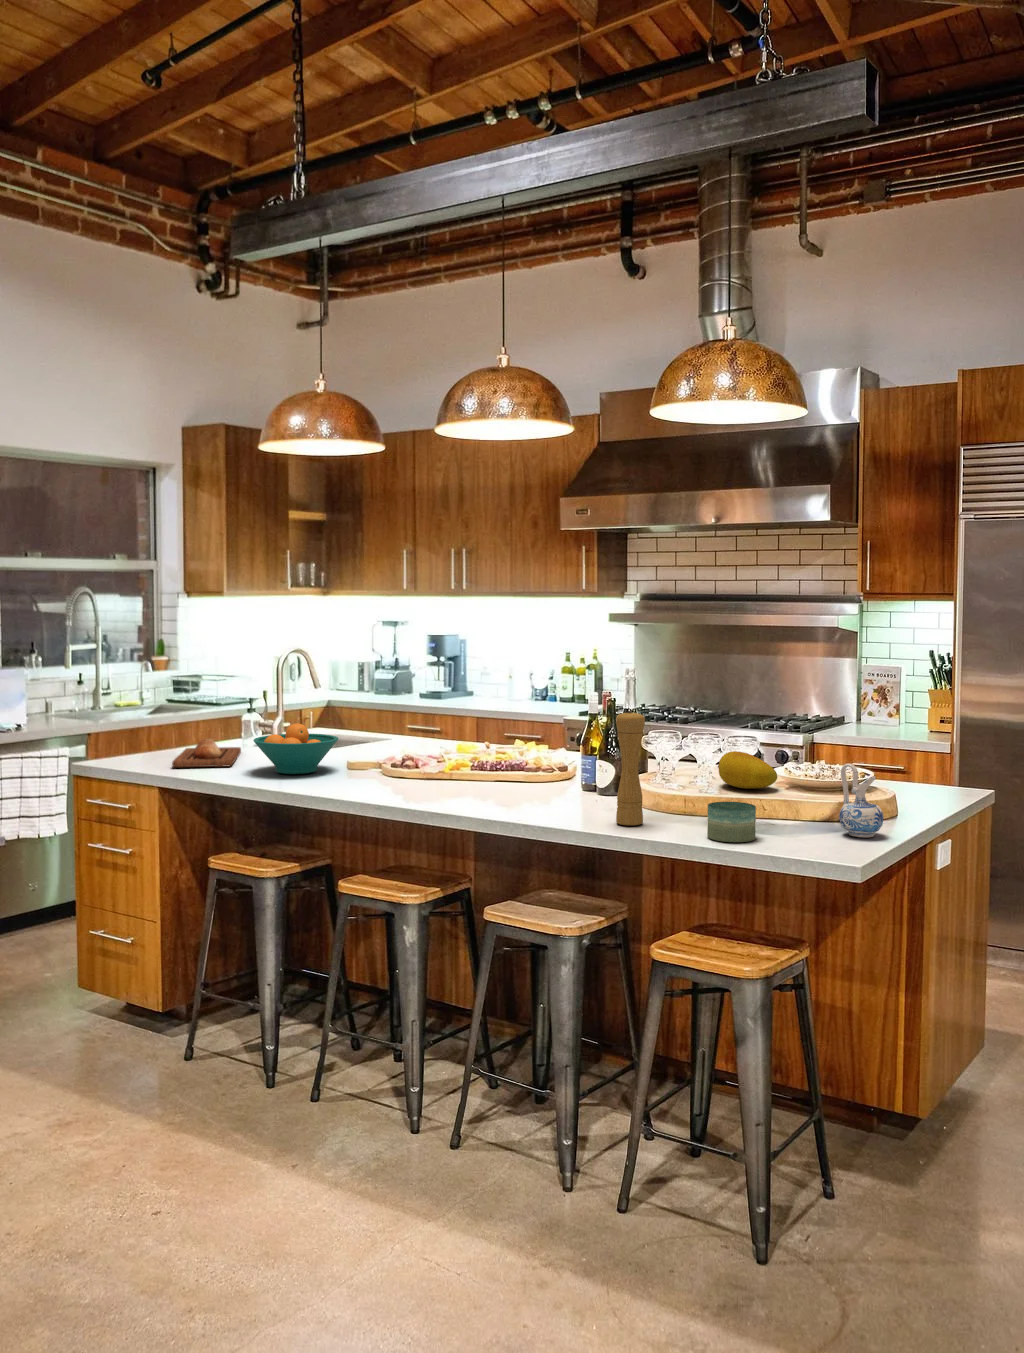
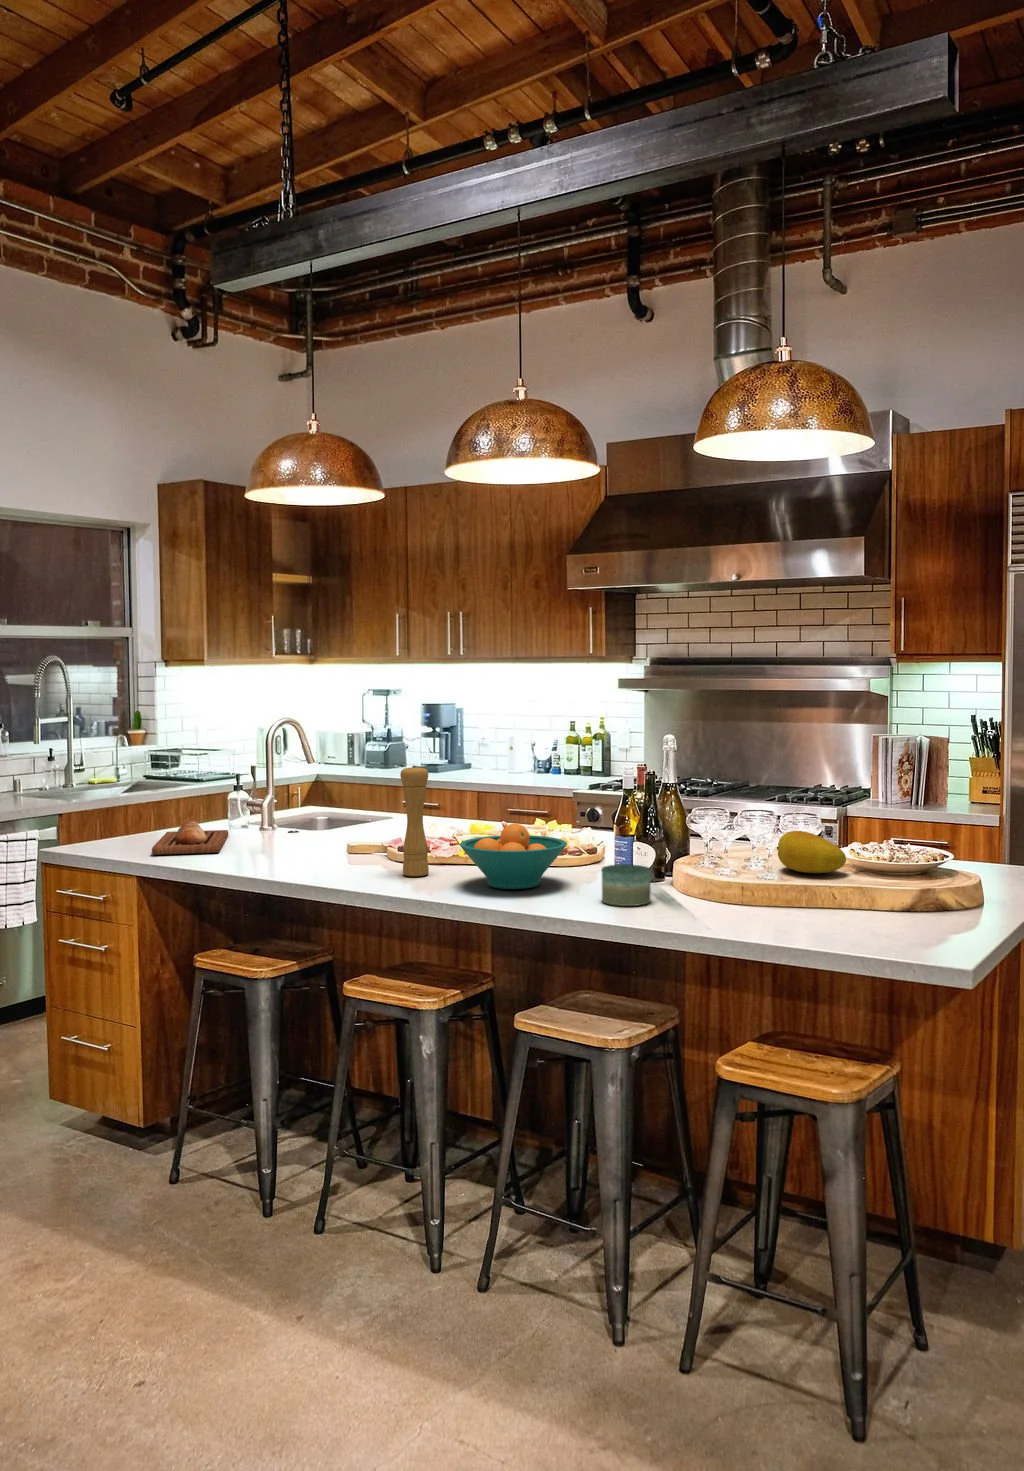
pepper mill: present [616,711,645,825] -> present [400,766,429,876]
fruit bowl: present [253,723,338,774] -> present [460,824,567,889]
ceramic pitcher: present [839,763,883,837] -> none [928,845,980,930]
candle: present [707,802,756,842] -> present [602,864,651,906]

